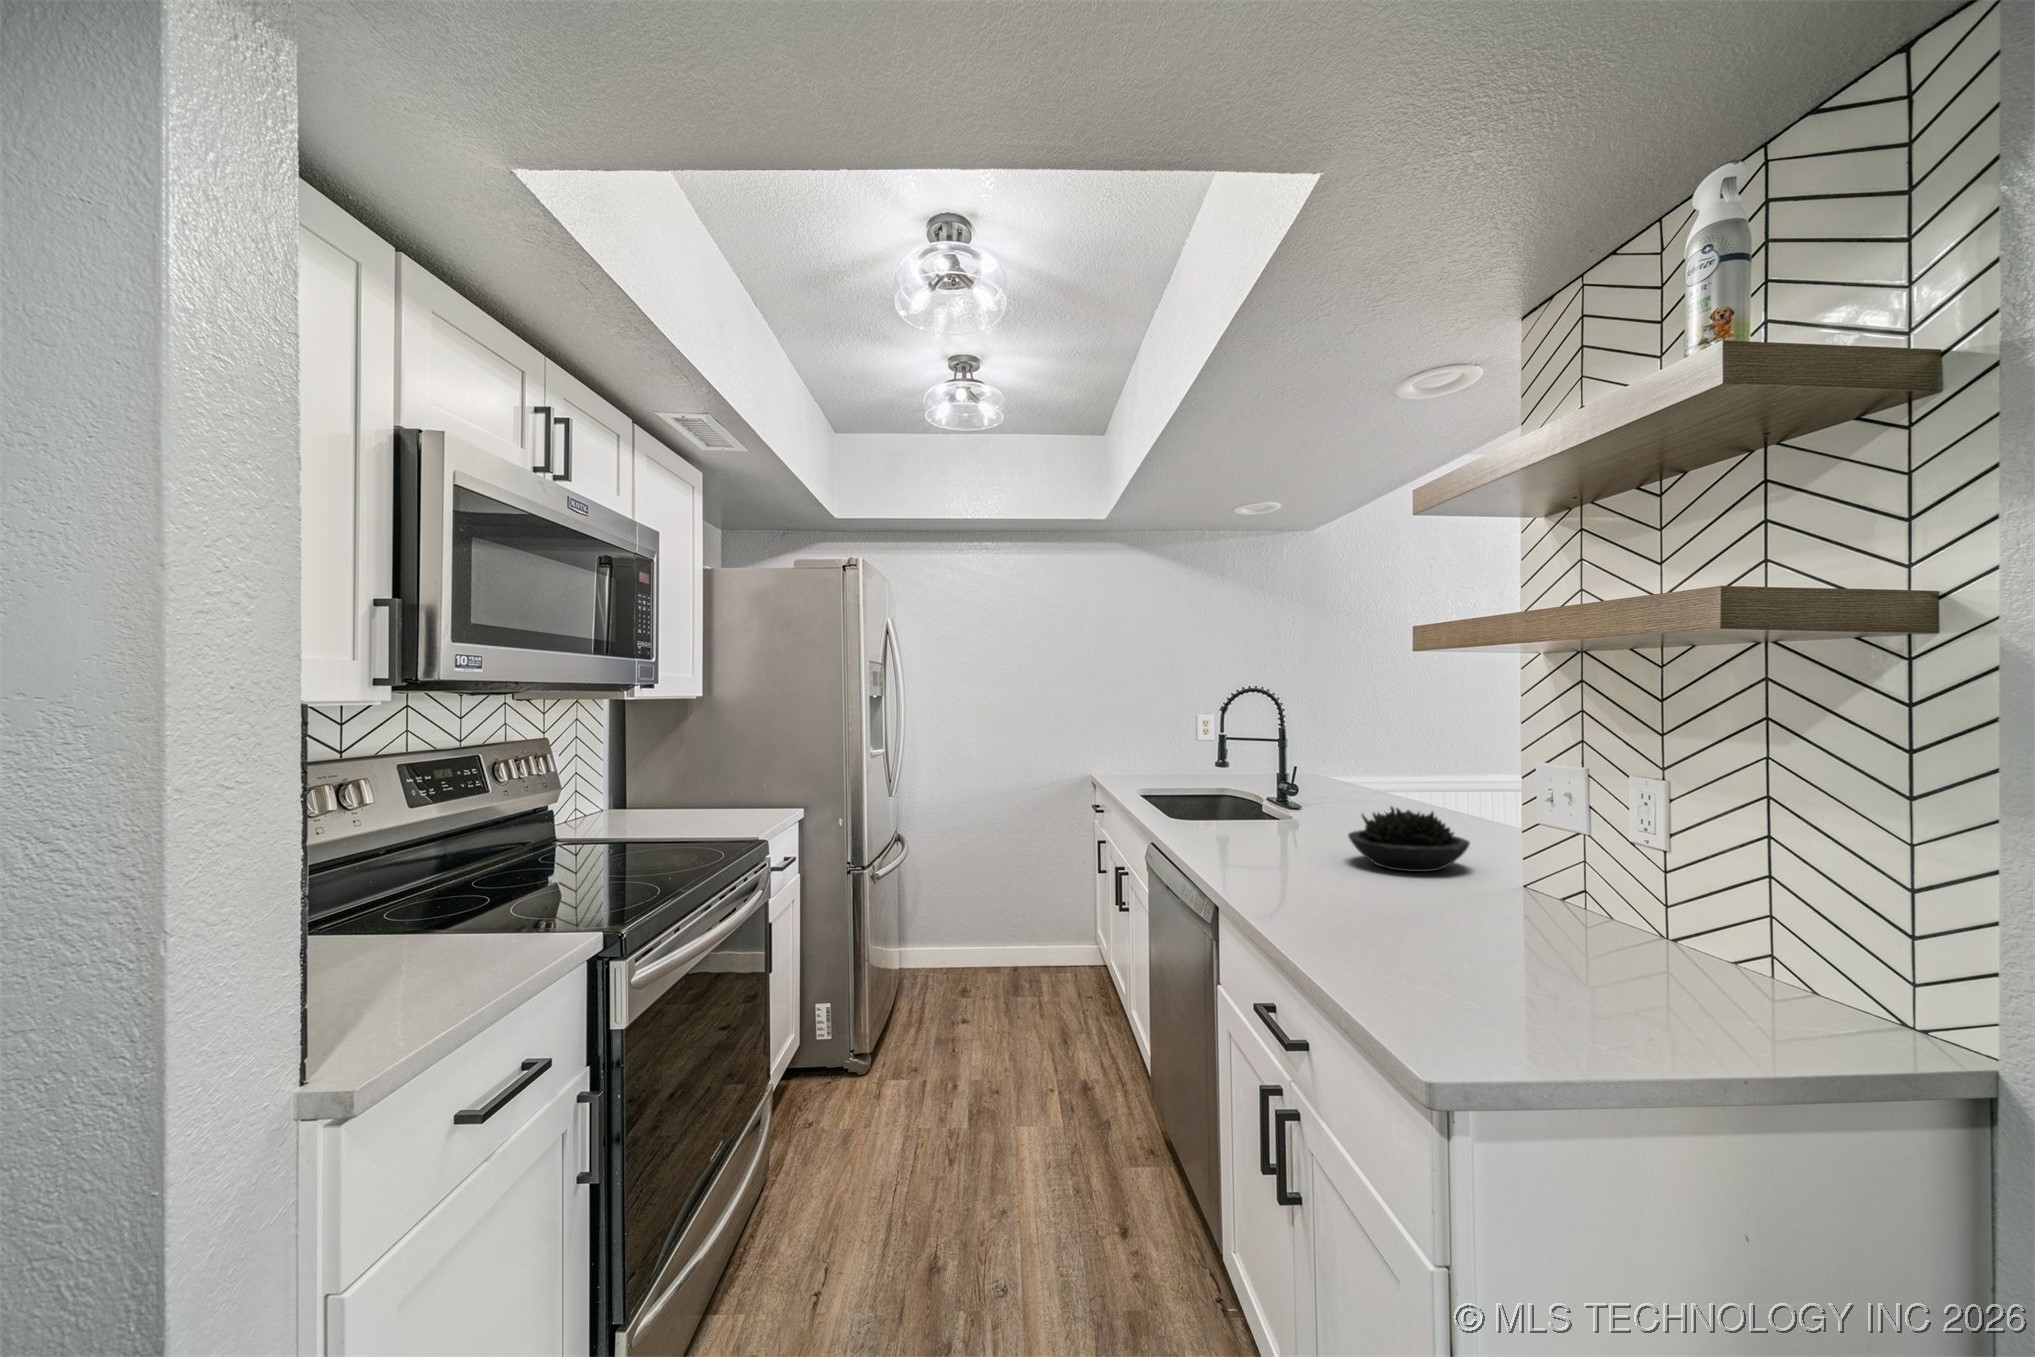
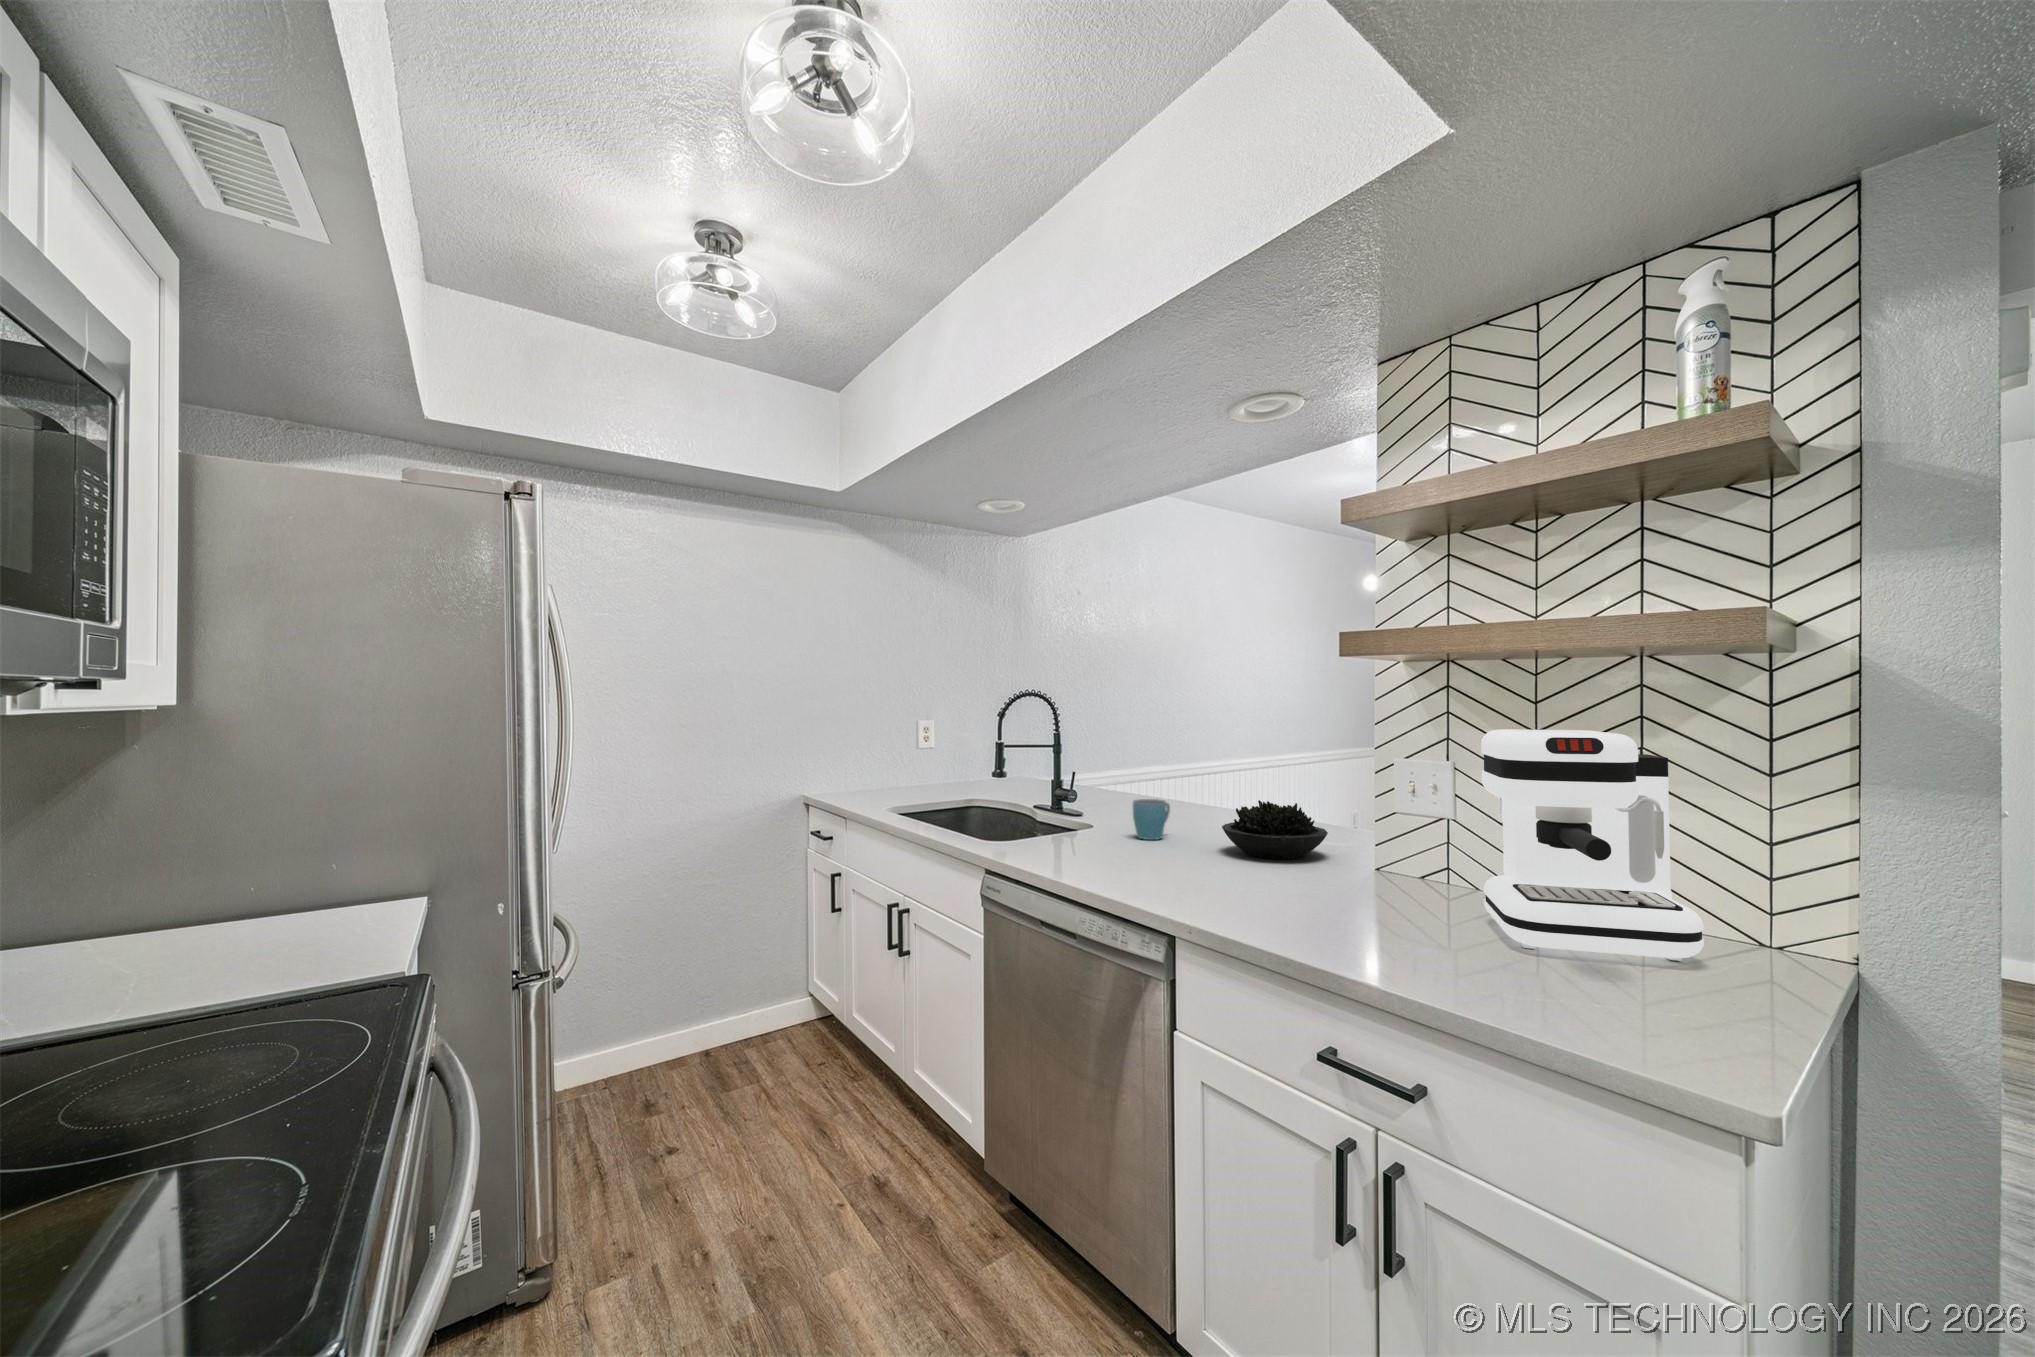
coffee maker: none [1515,733,1769,1023] -> present [1481,730,1704,961]
mug: none [1274,800,1320,843] -> present [1133,799,1170,840]

